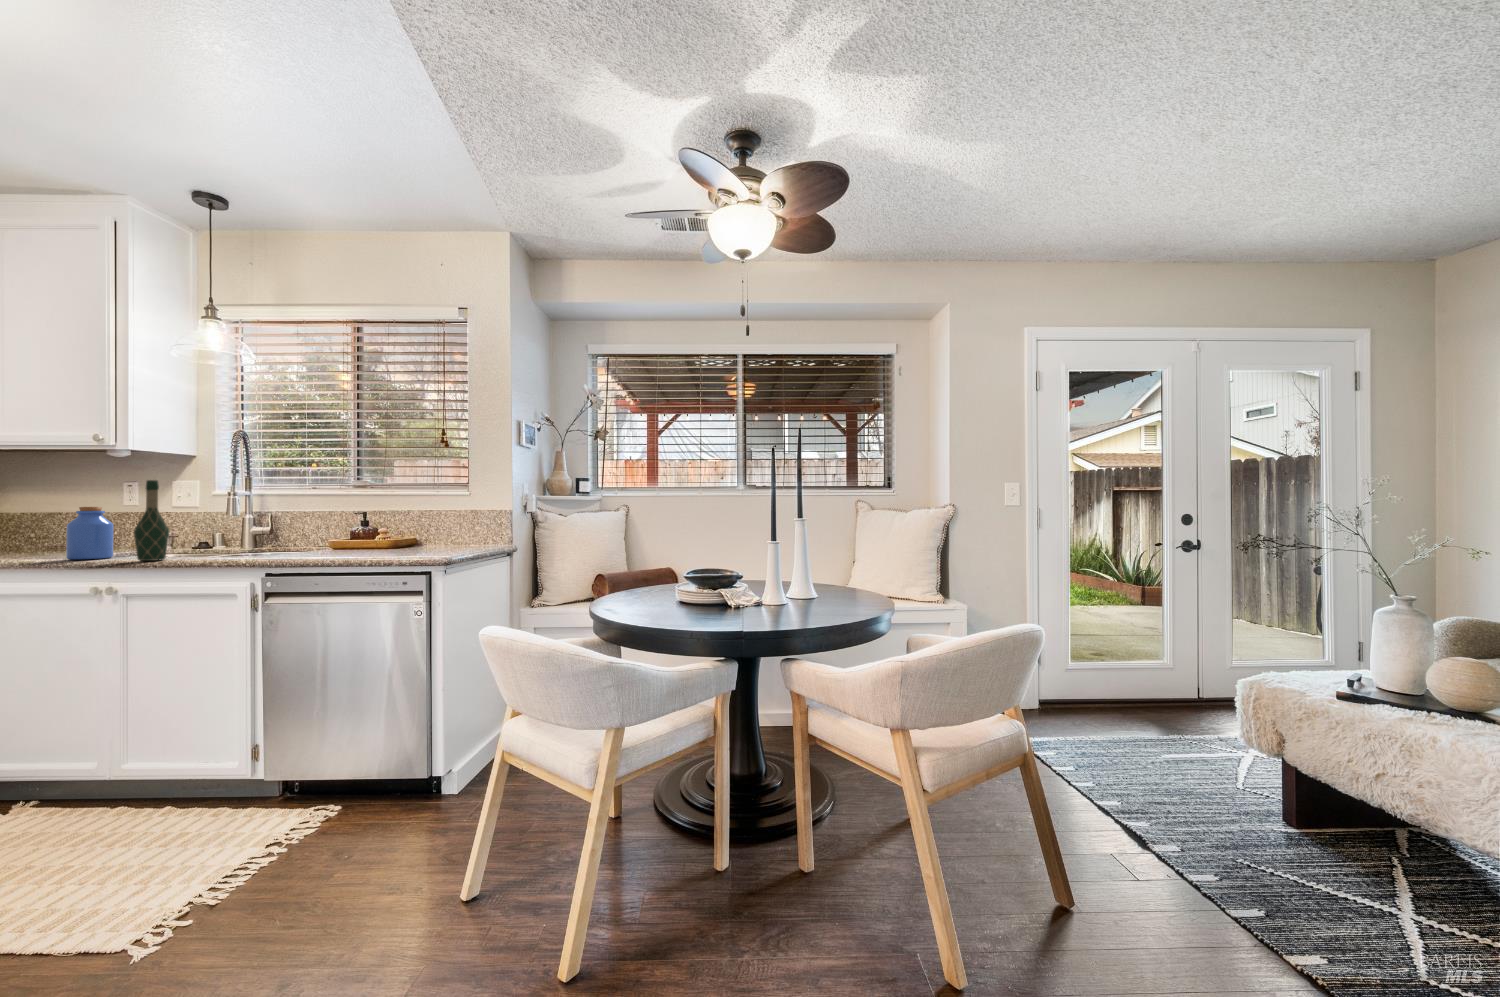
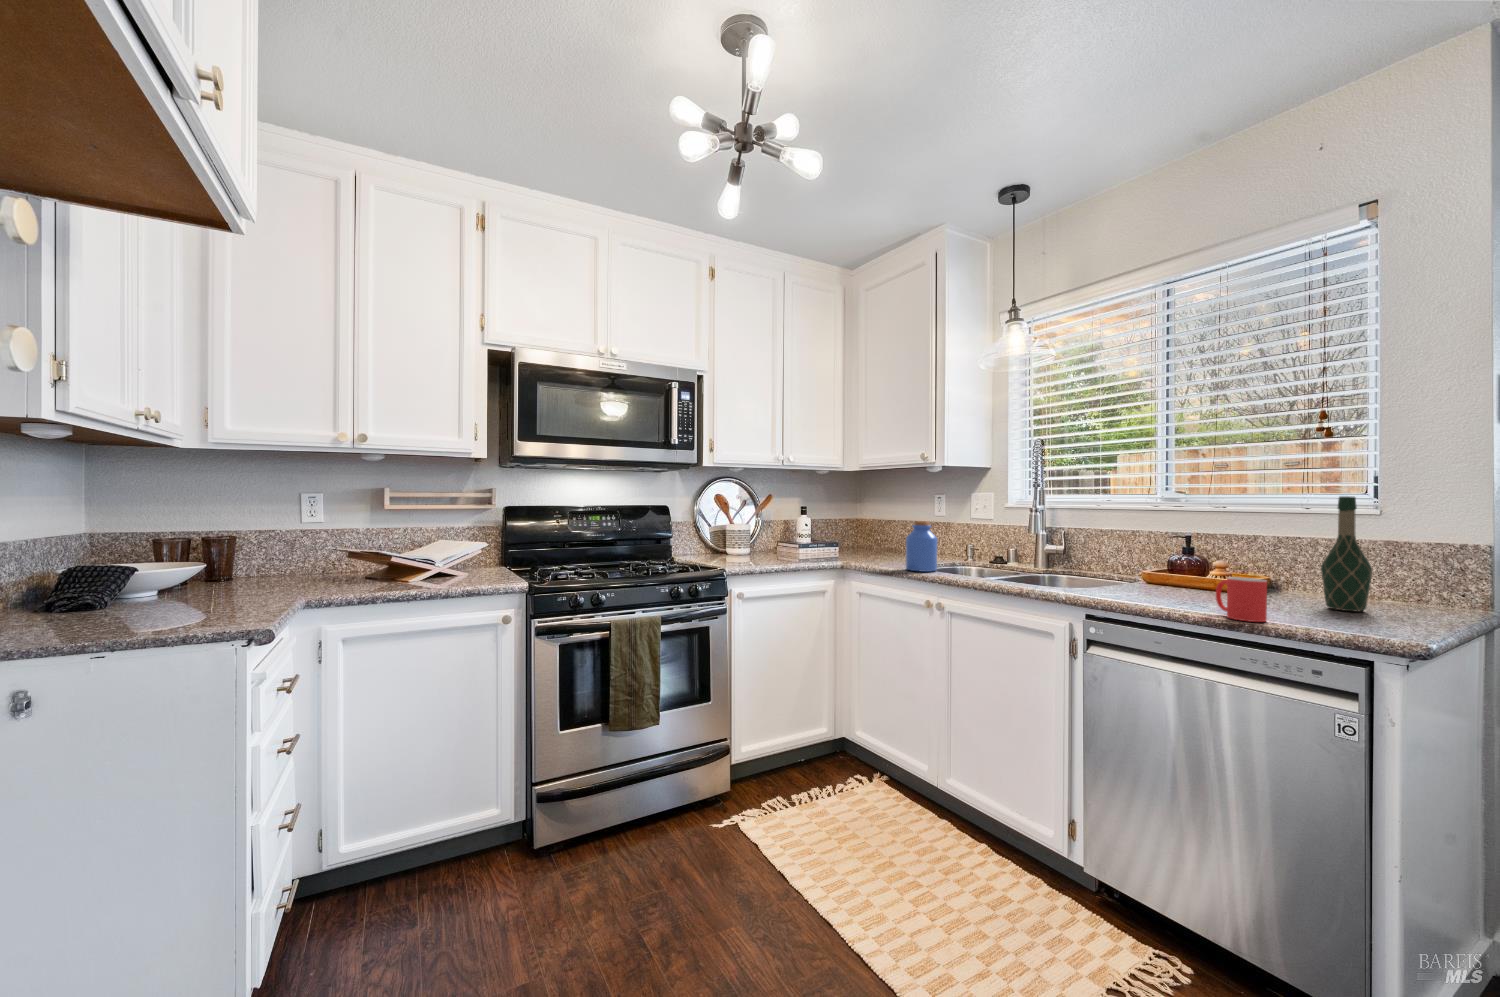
wine bottle: present [134,480,169,561] -> present [1321,496,1372,611]
mug: none [354,532,381,559] -> present [1216,577,1267,622]

